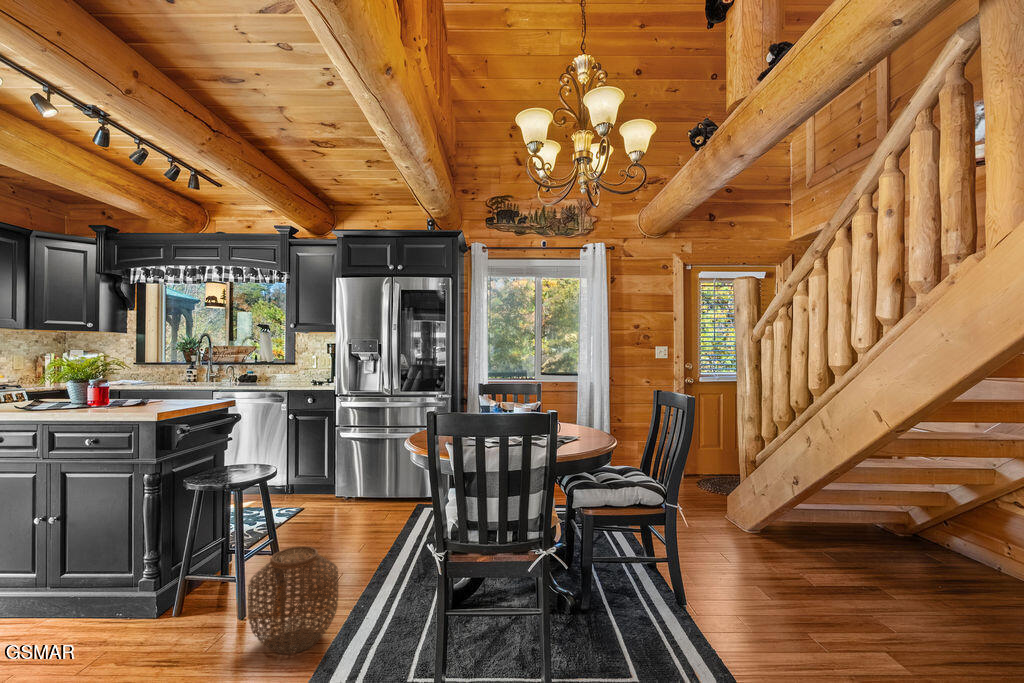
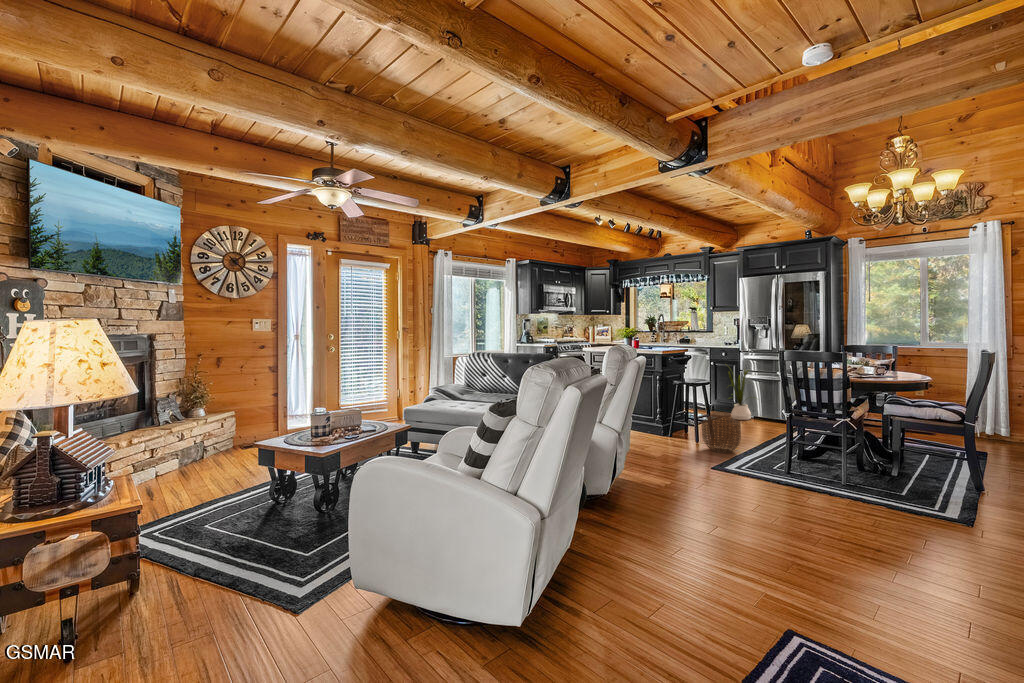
house plant: none [301,416,365,513] -> present [729,370,751,420]

